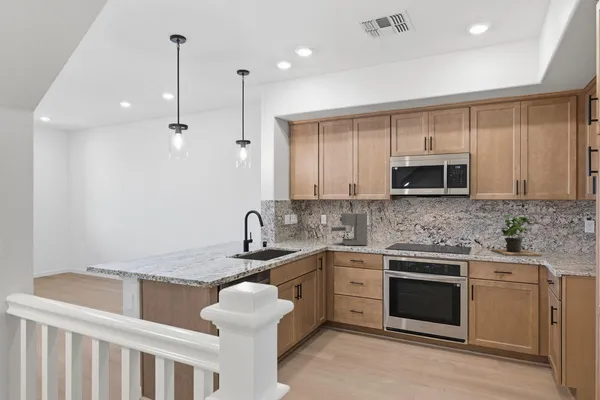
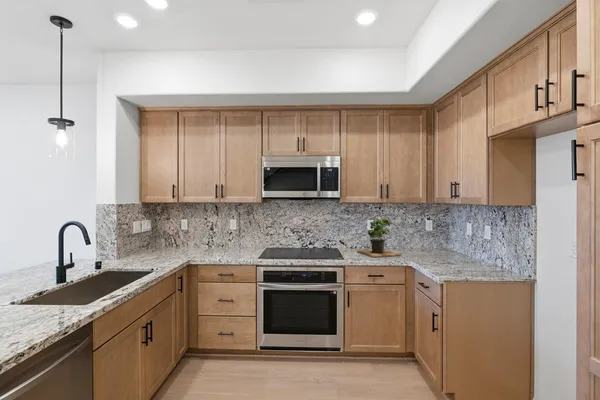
coffee maker: present [332,213,367,246] -> none [195,217,237,256]

